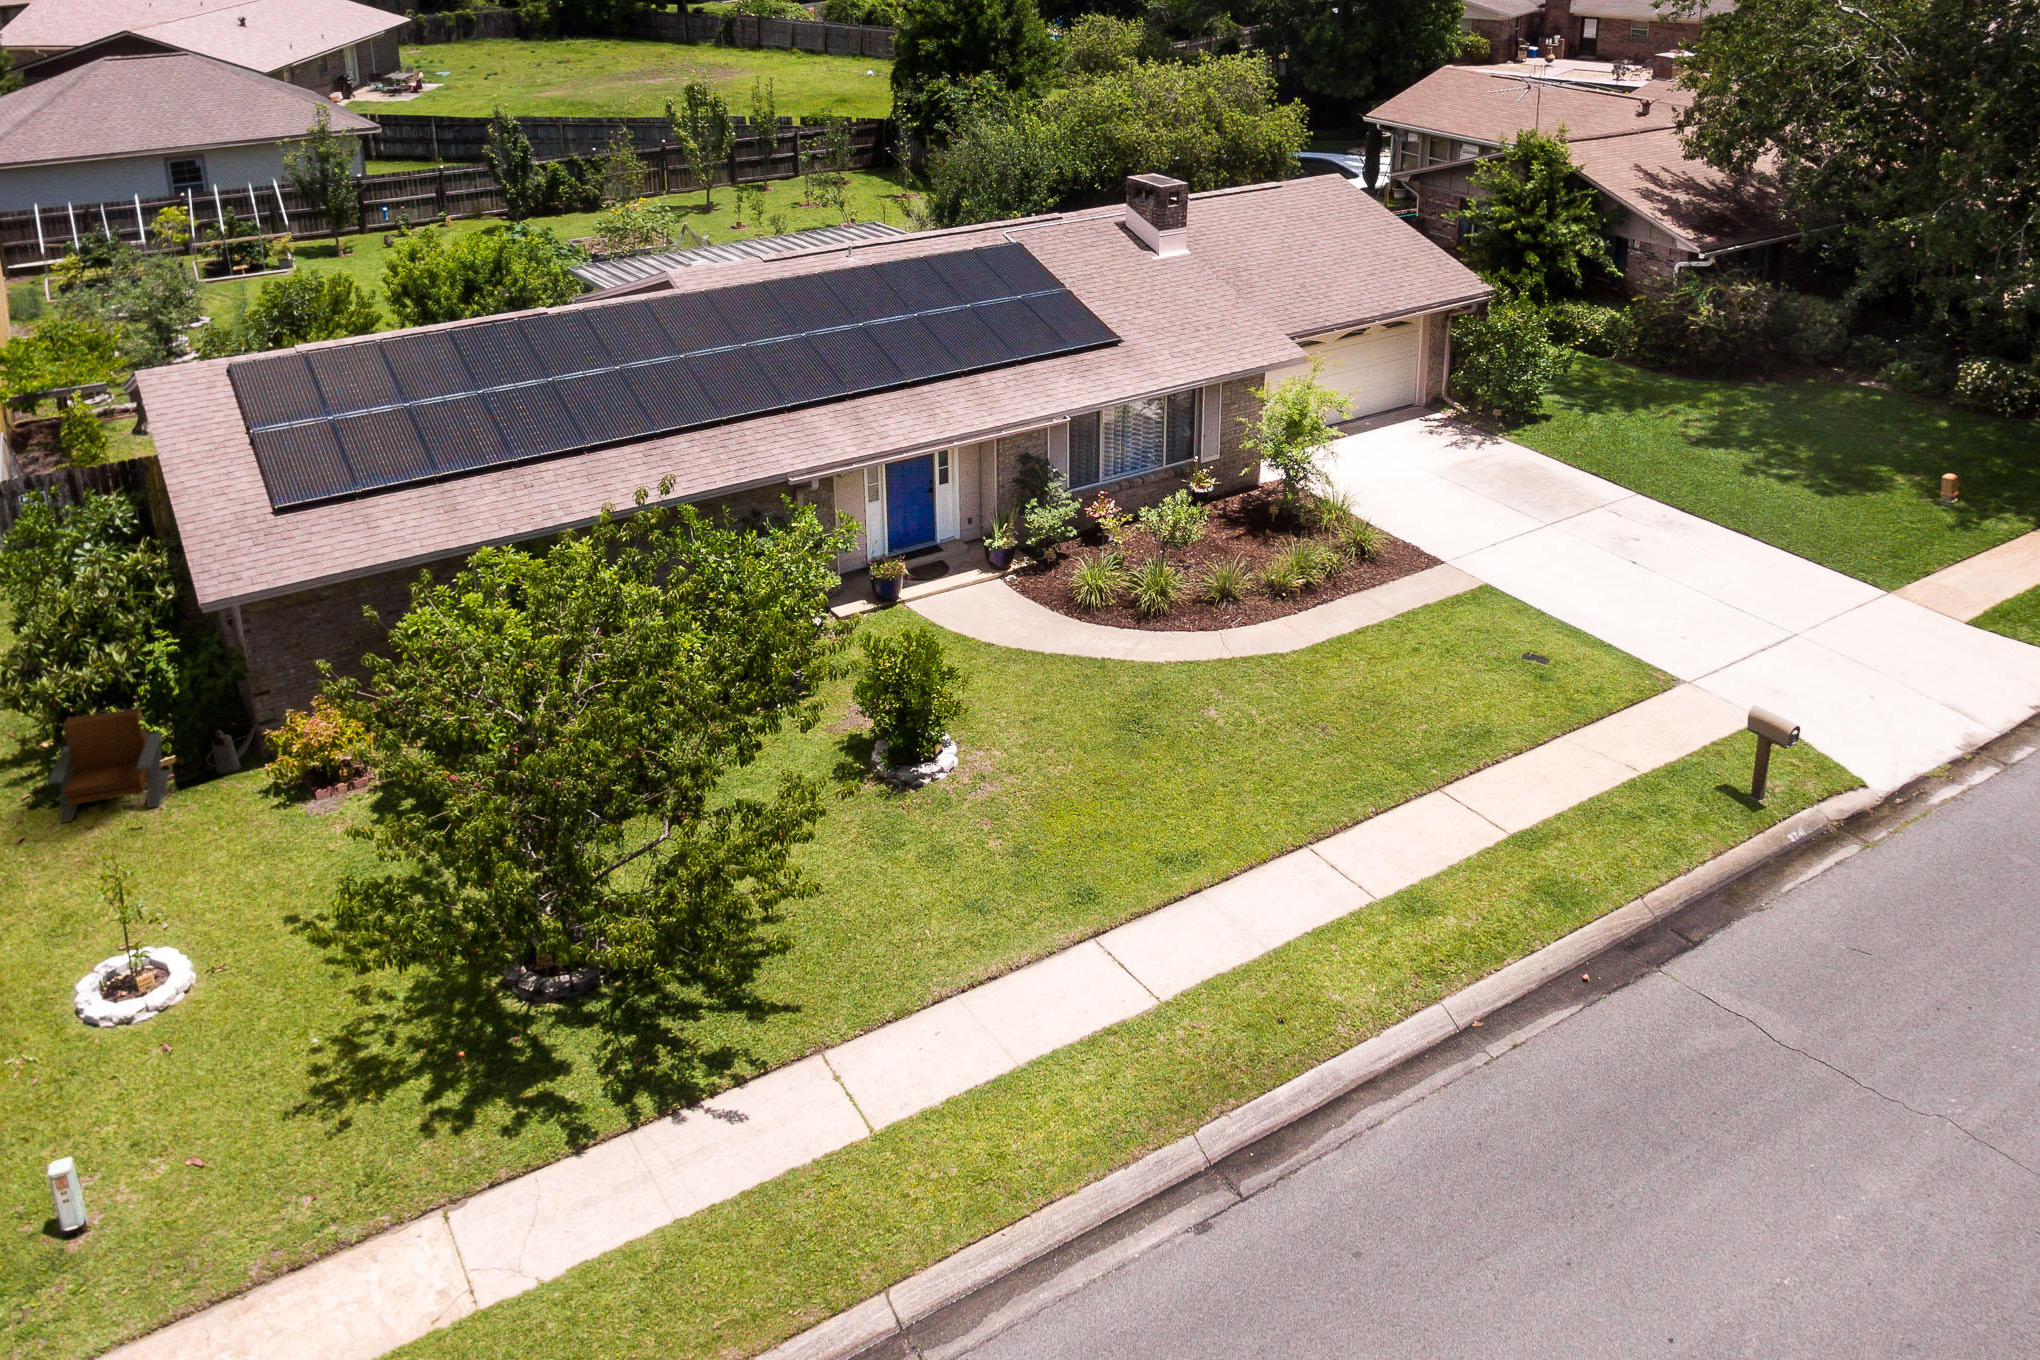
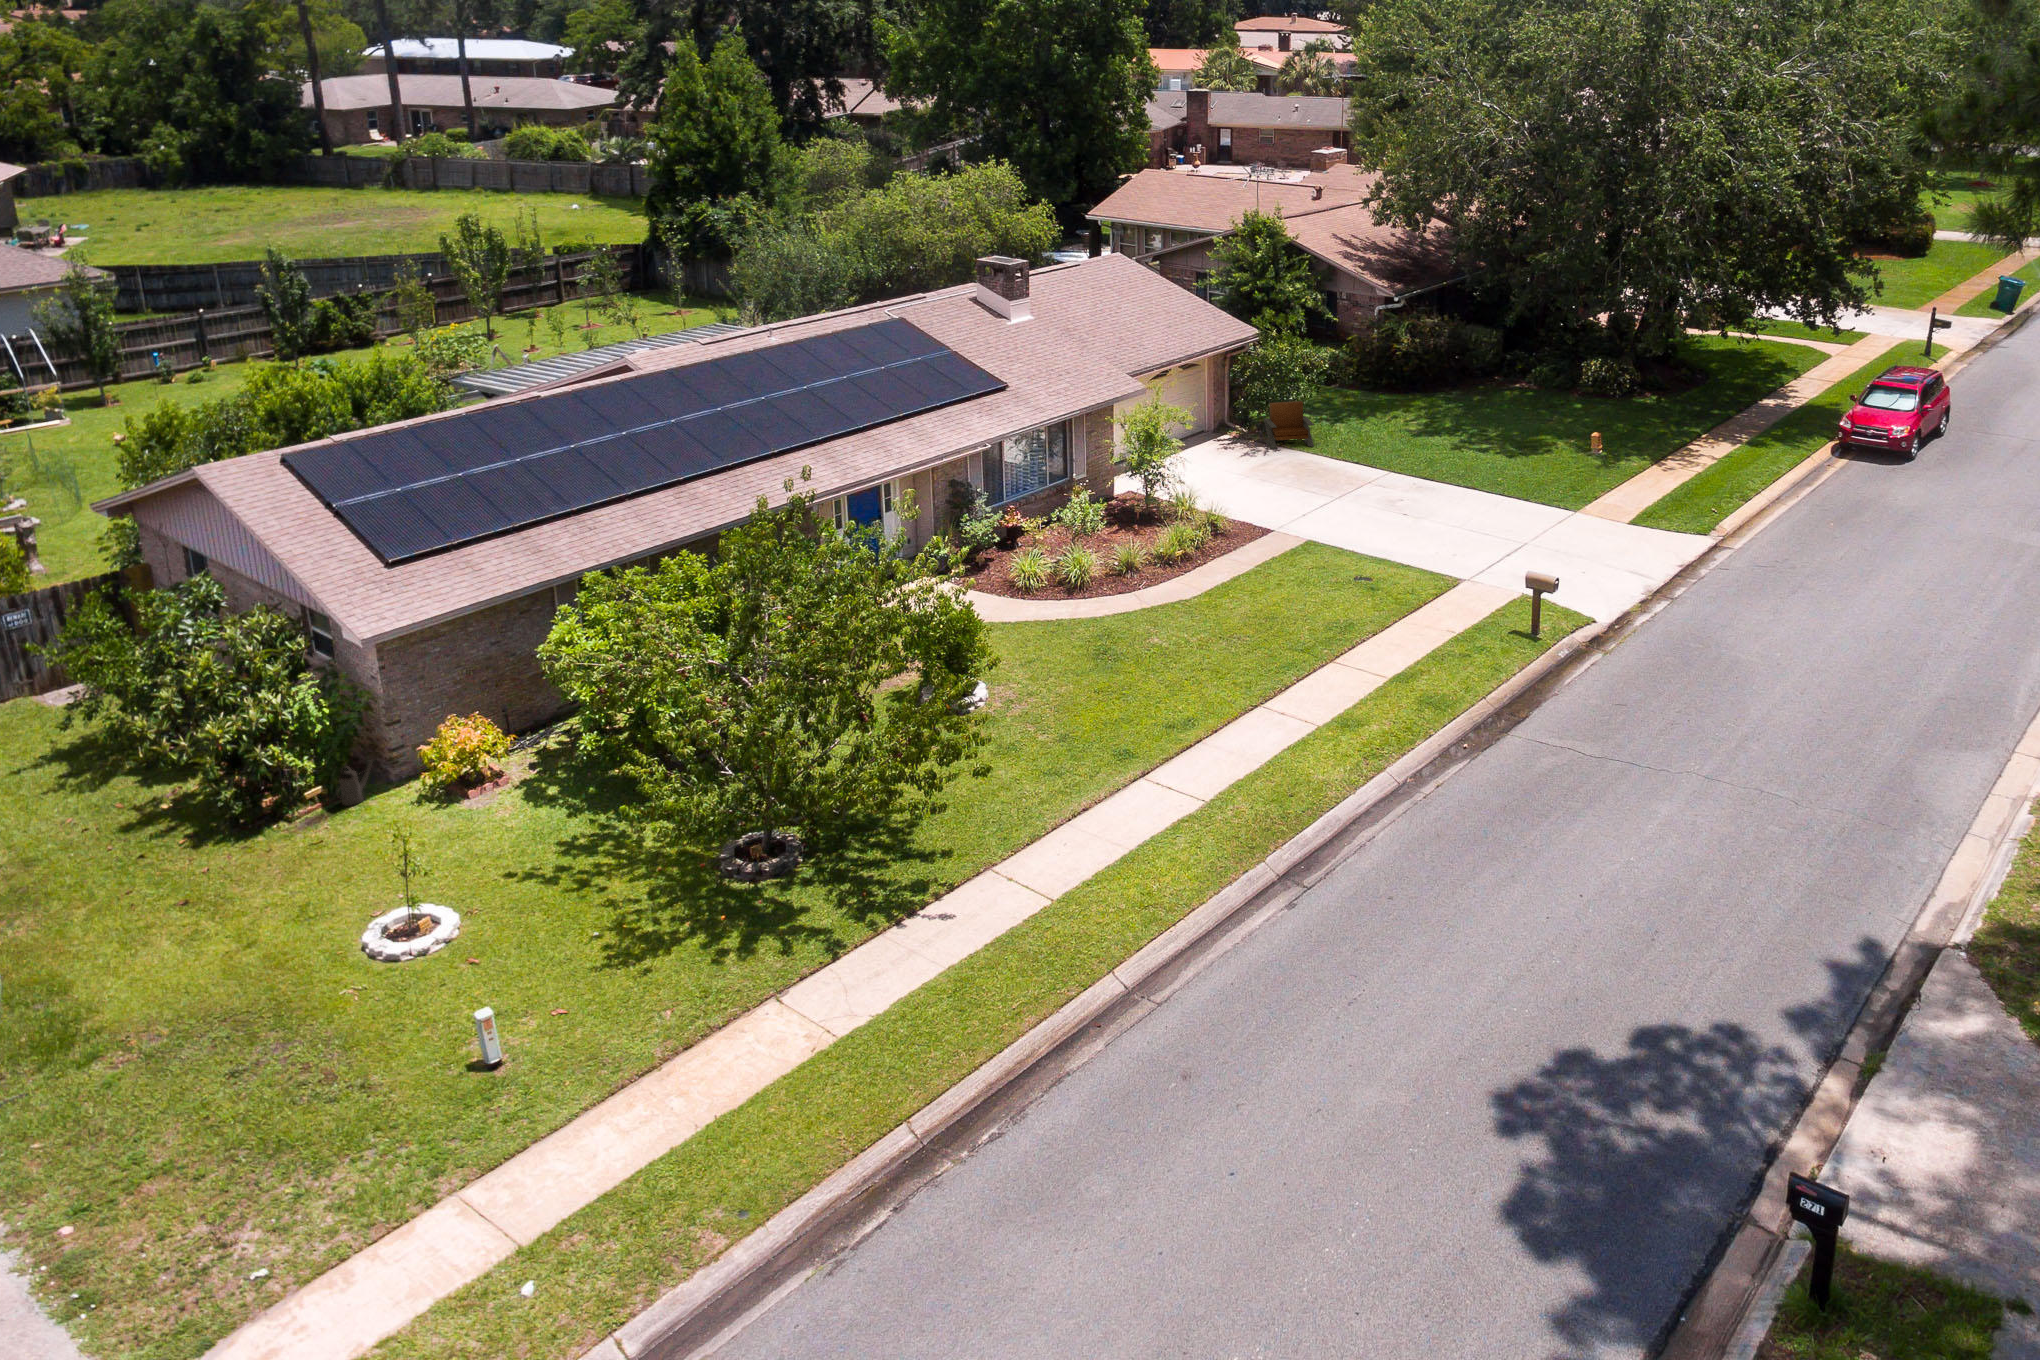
lounge chair: present [48,708,170,823] -> present [1264,401,1314,449]

